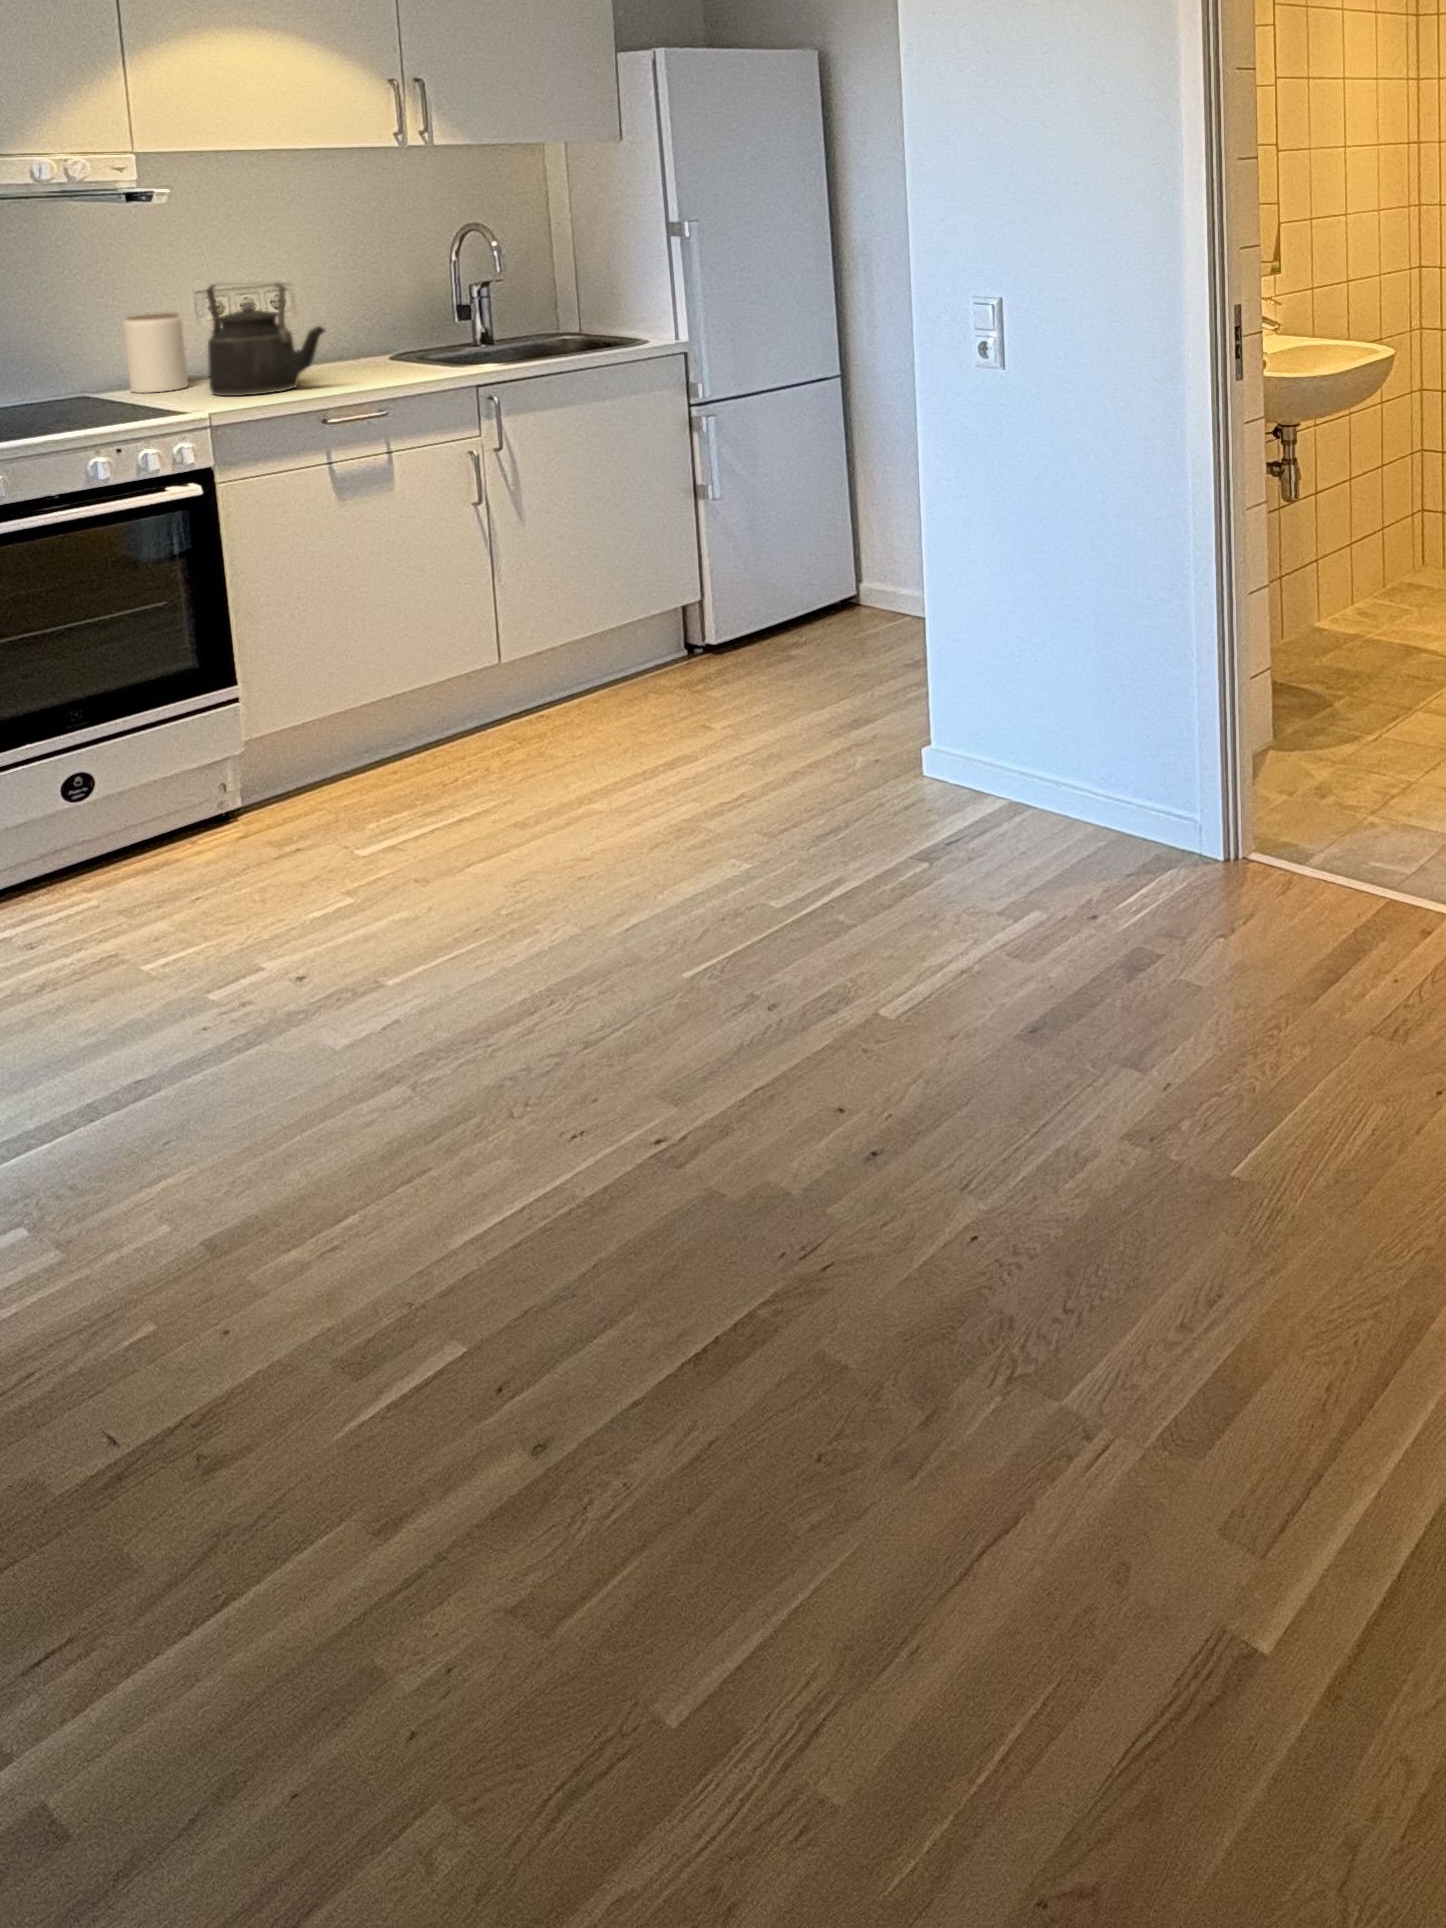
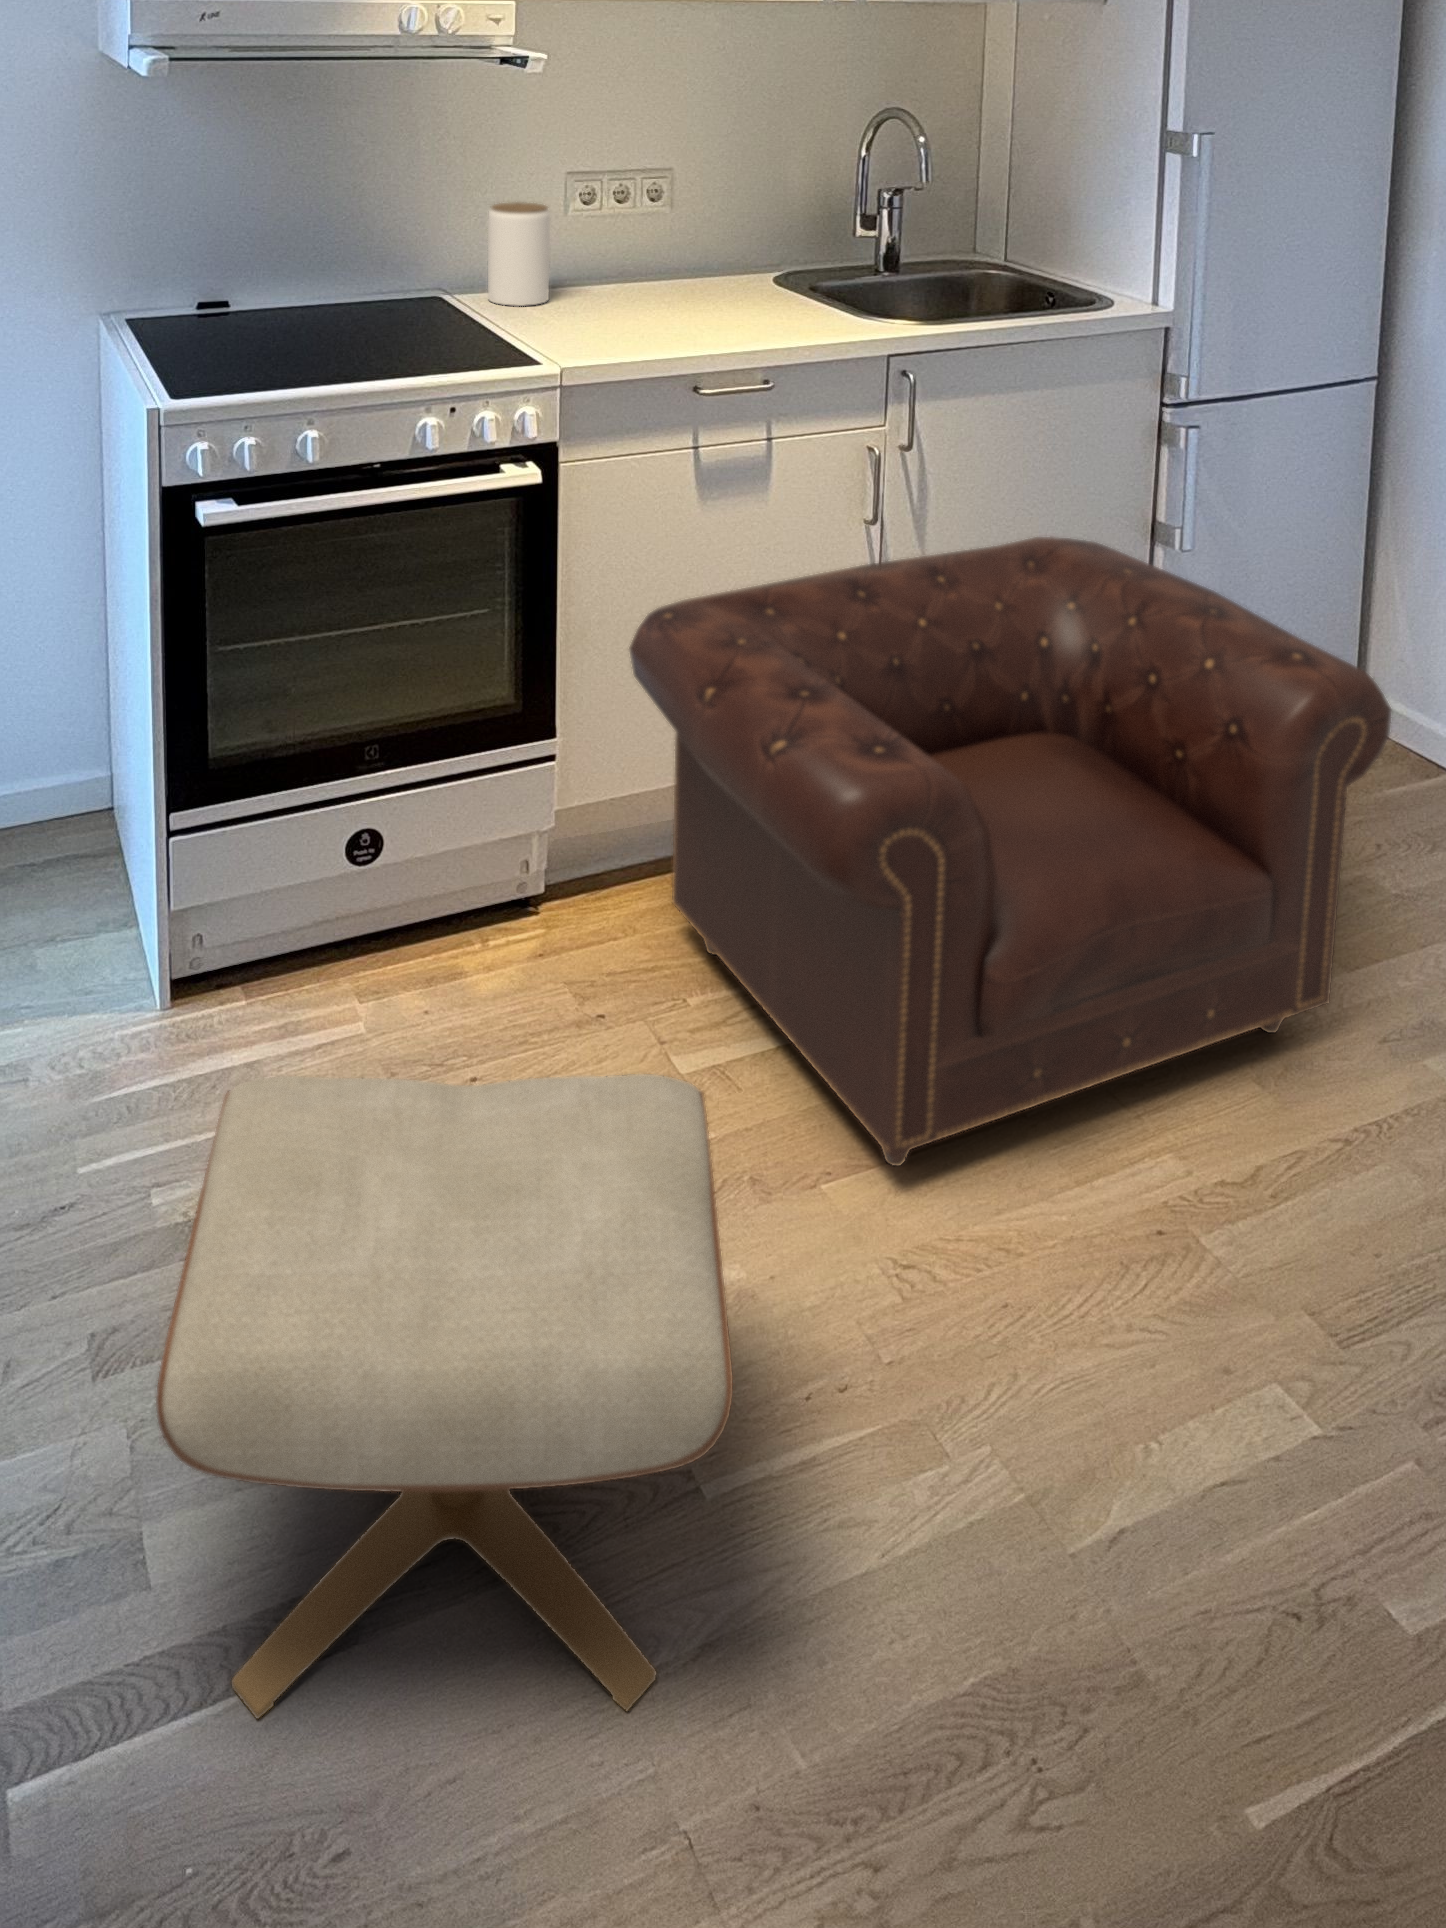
kettle: present [206,282,325,396] -> none [569,175,710,333]
armchair: none [291,493,813,852] -> present [629,537,1391,1166]
ottoman: none [12,770,397,1133] -> present [156,1074,733,1718]

